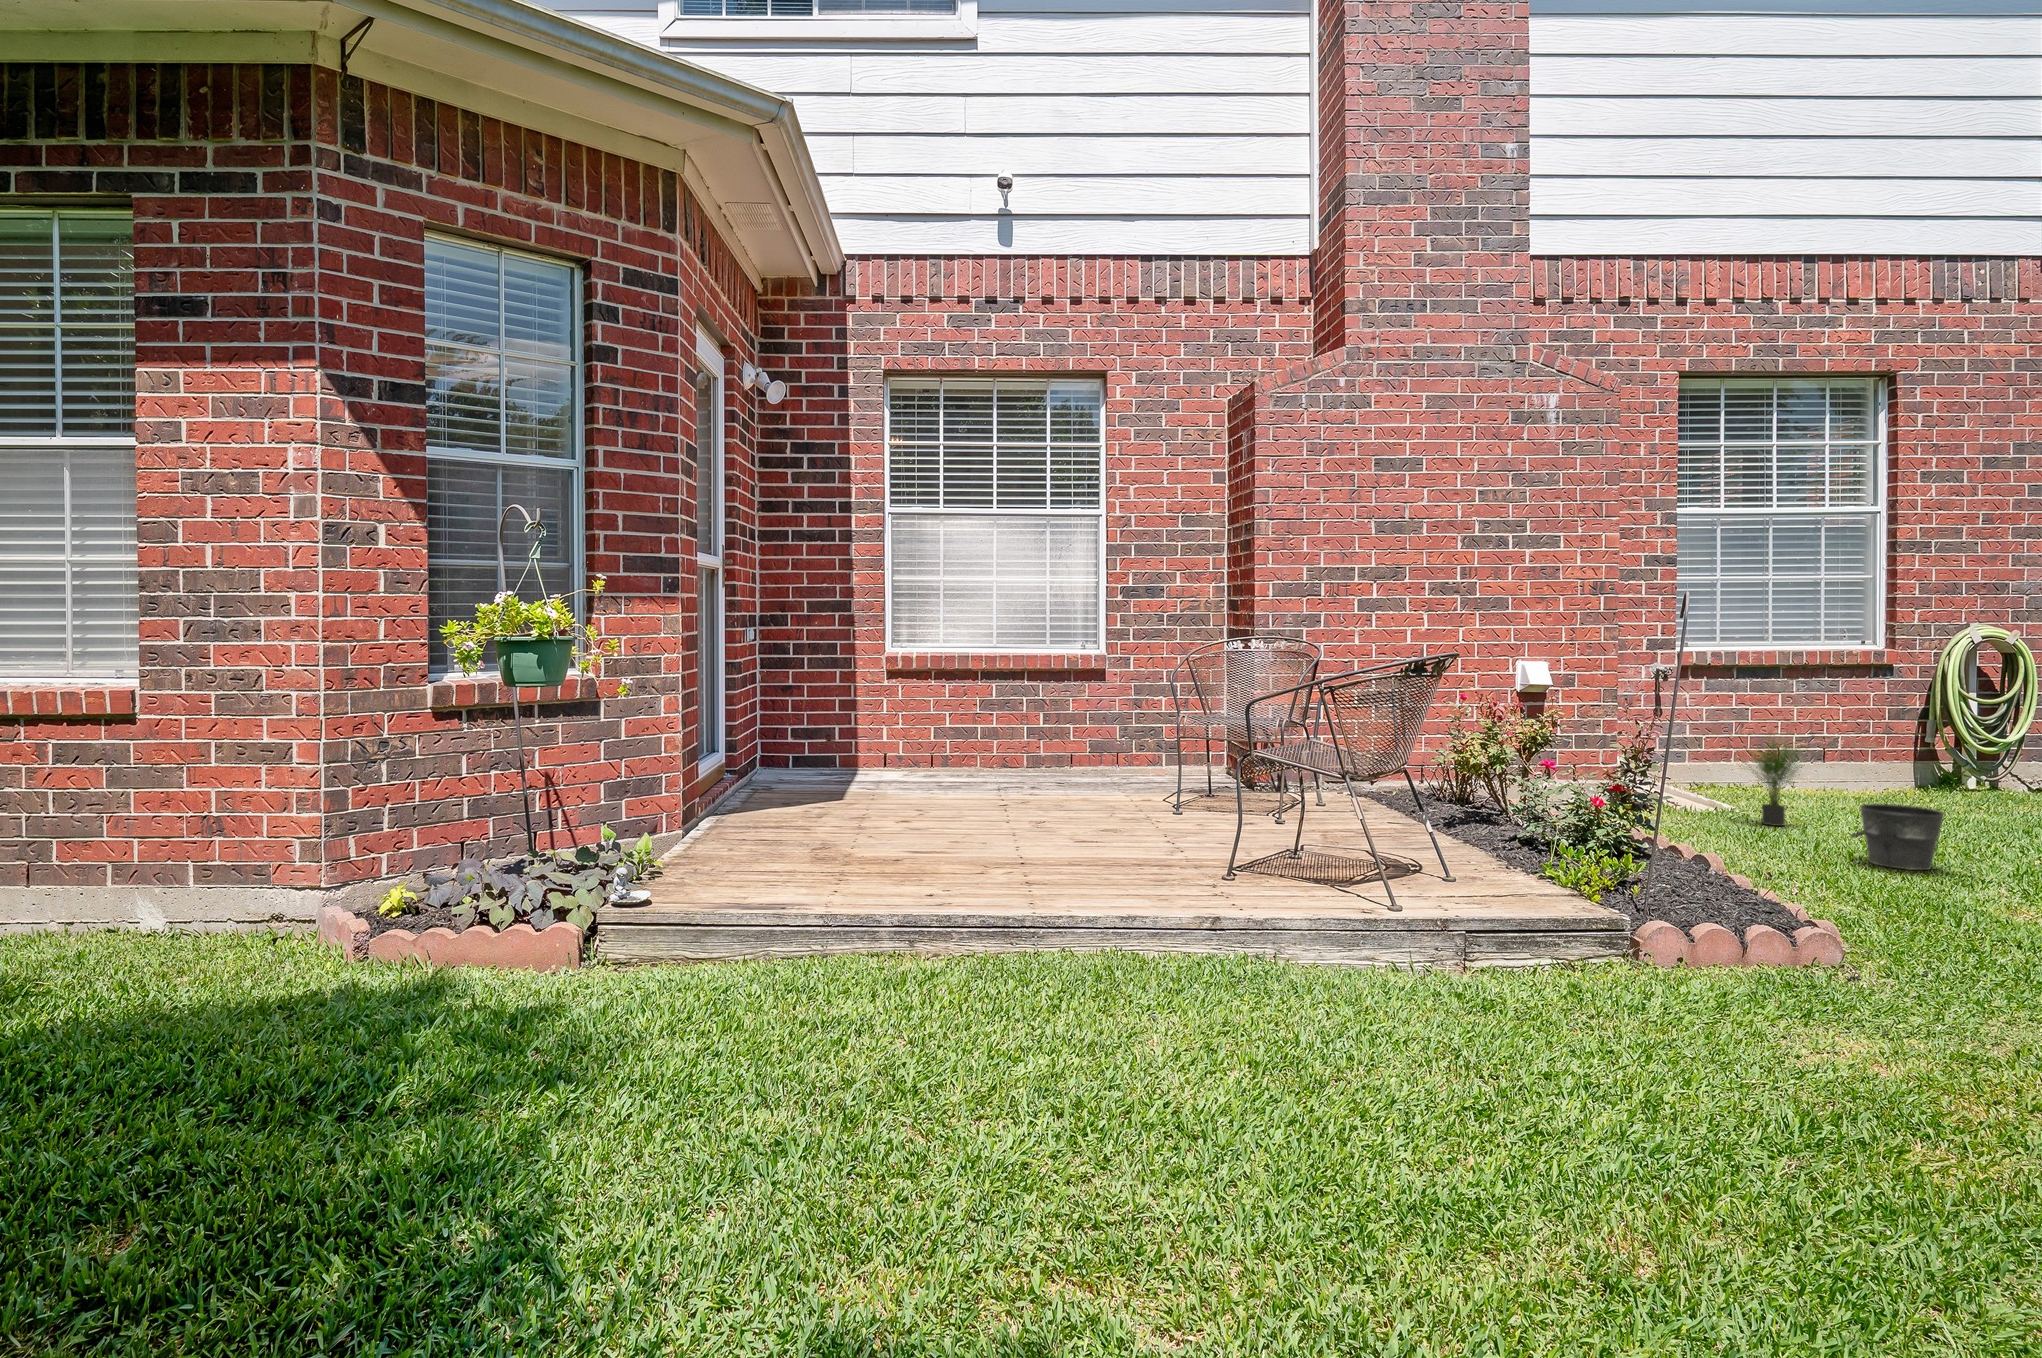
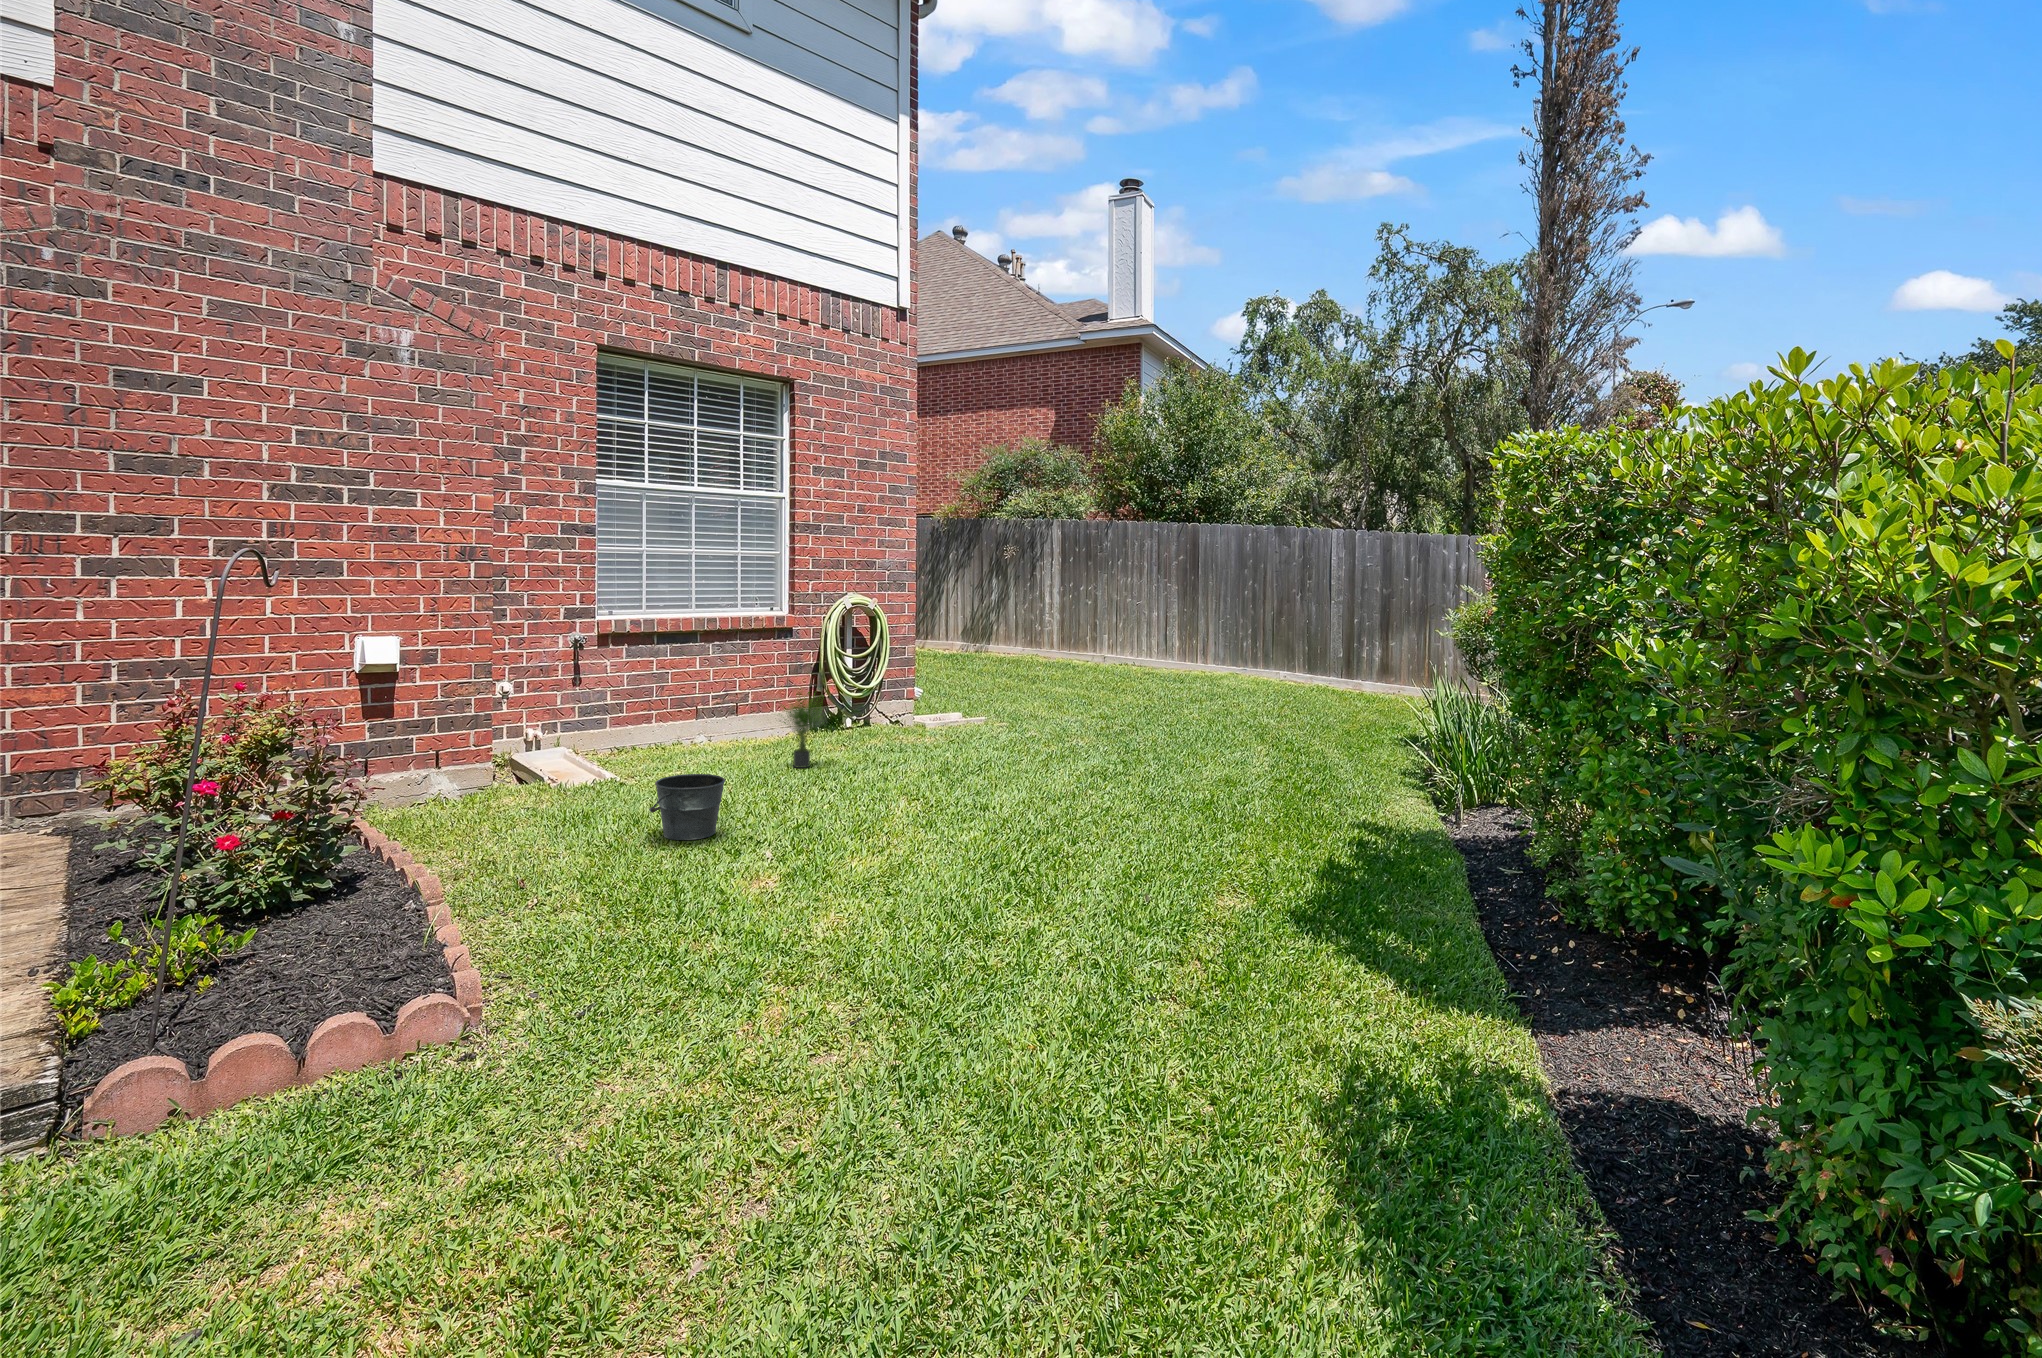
potted plant: present [1743,734,1801,826] -> present [784,692,820,768]

